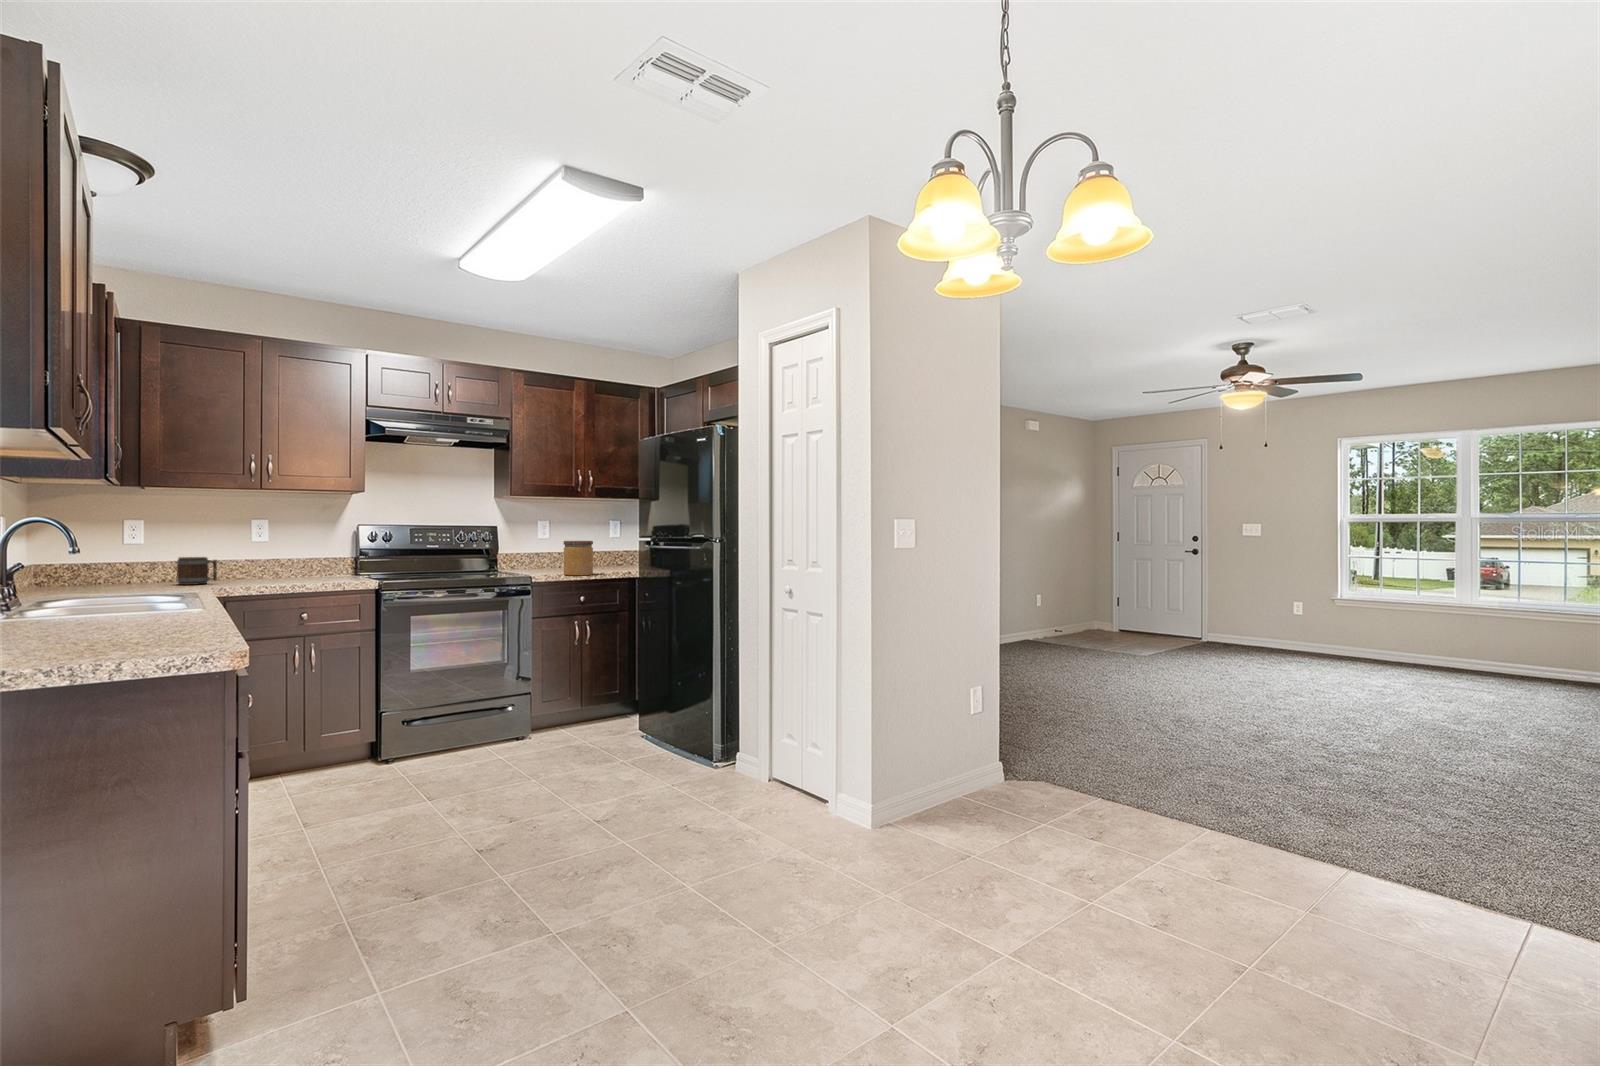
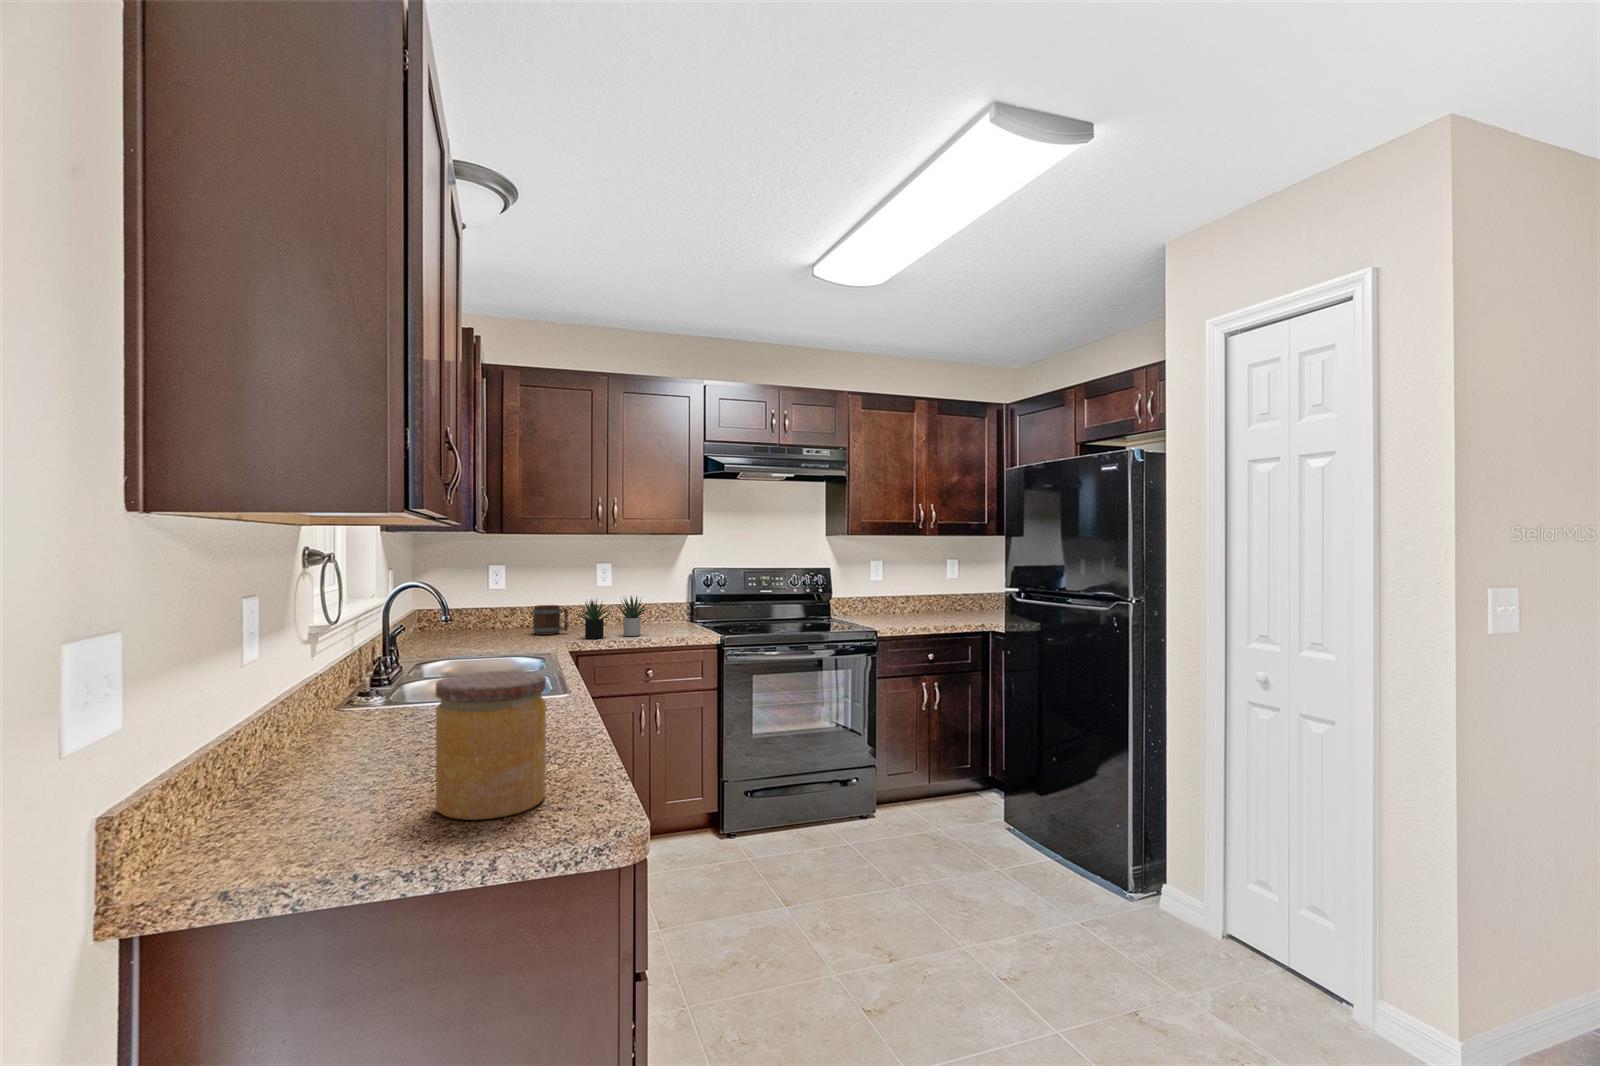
jar: present [564,541,593,575] -> present [435,671,547,820]
succulent plant: none [223,544,308,586] -> present [577,596,647,639]

